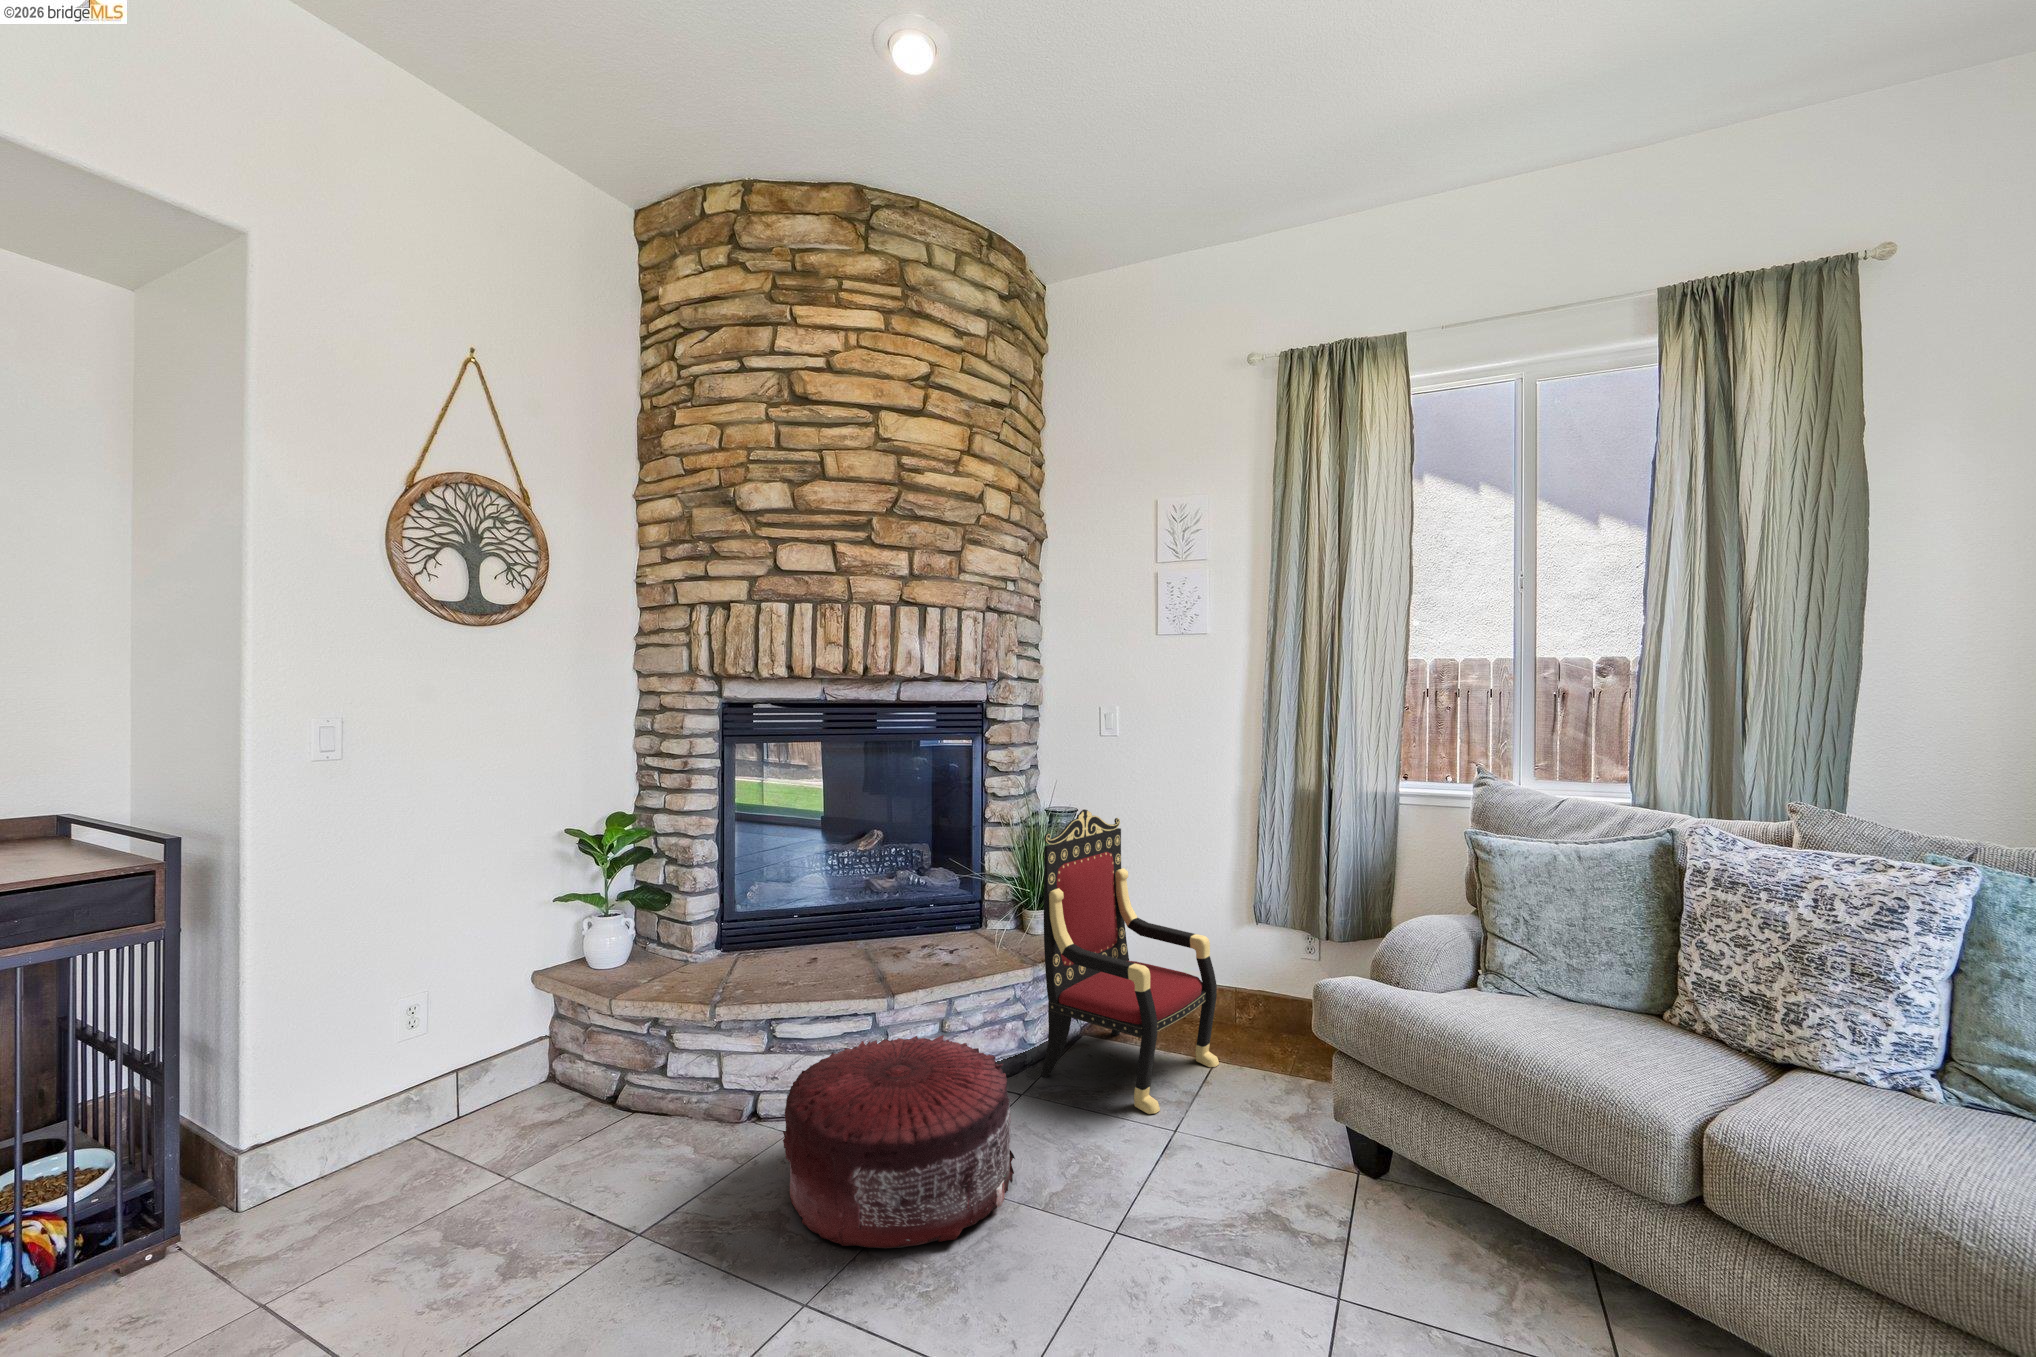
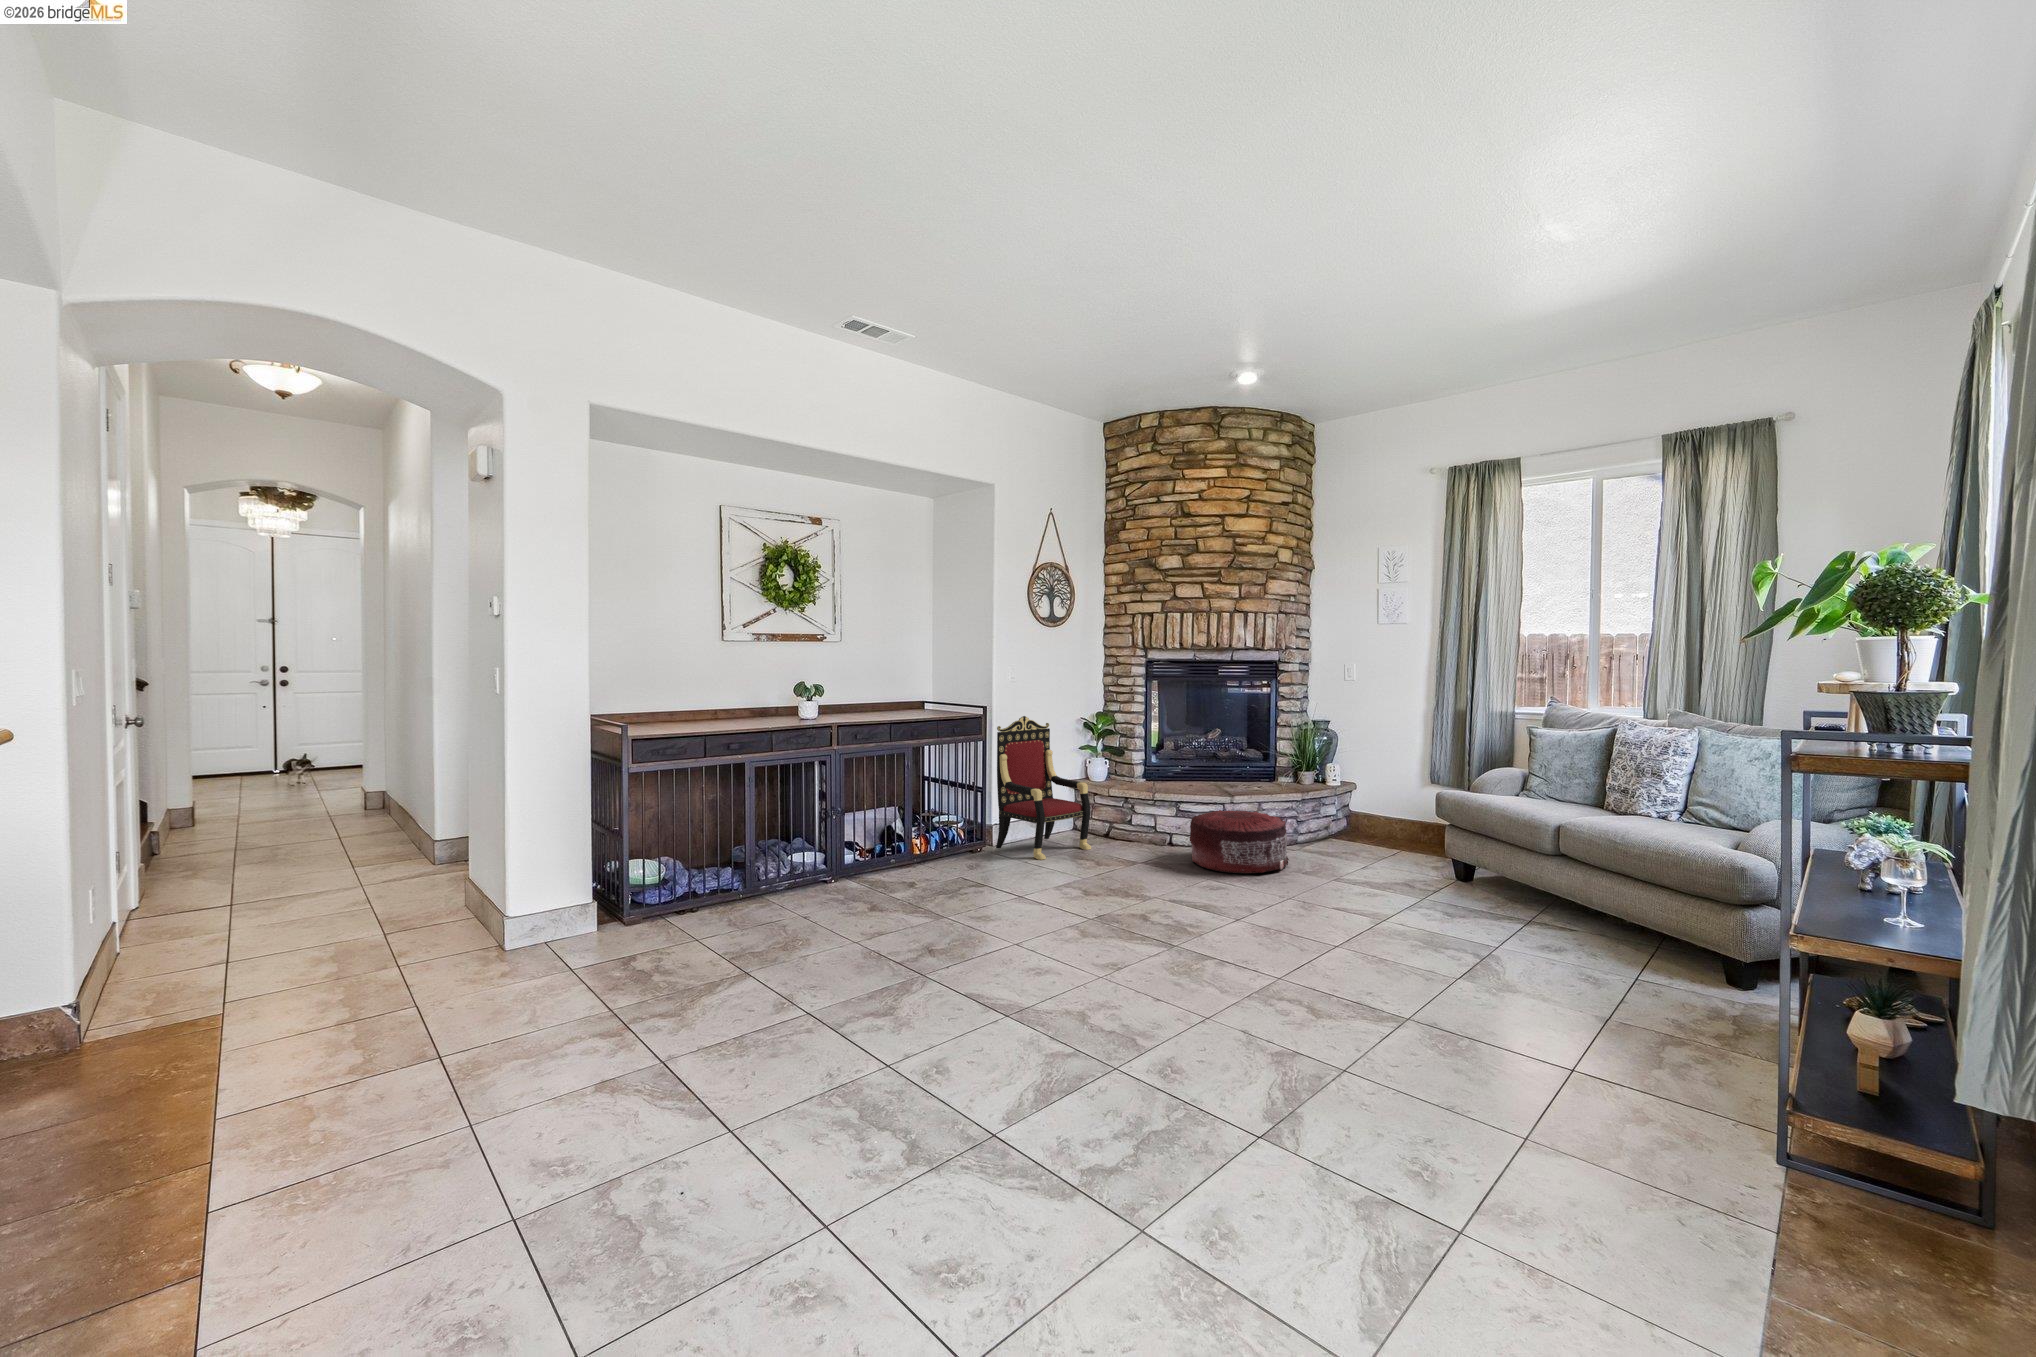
armchair: present [1041,809,1219,1114] -> present [996,716,1091,860]

